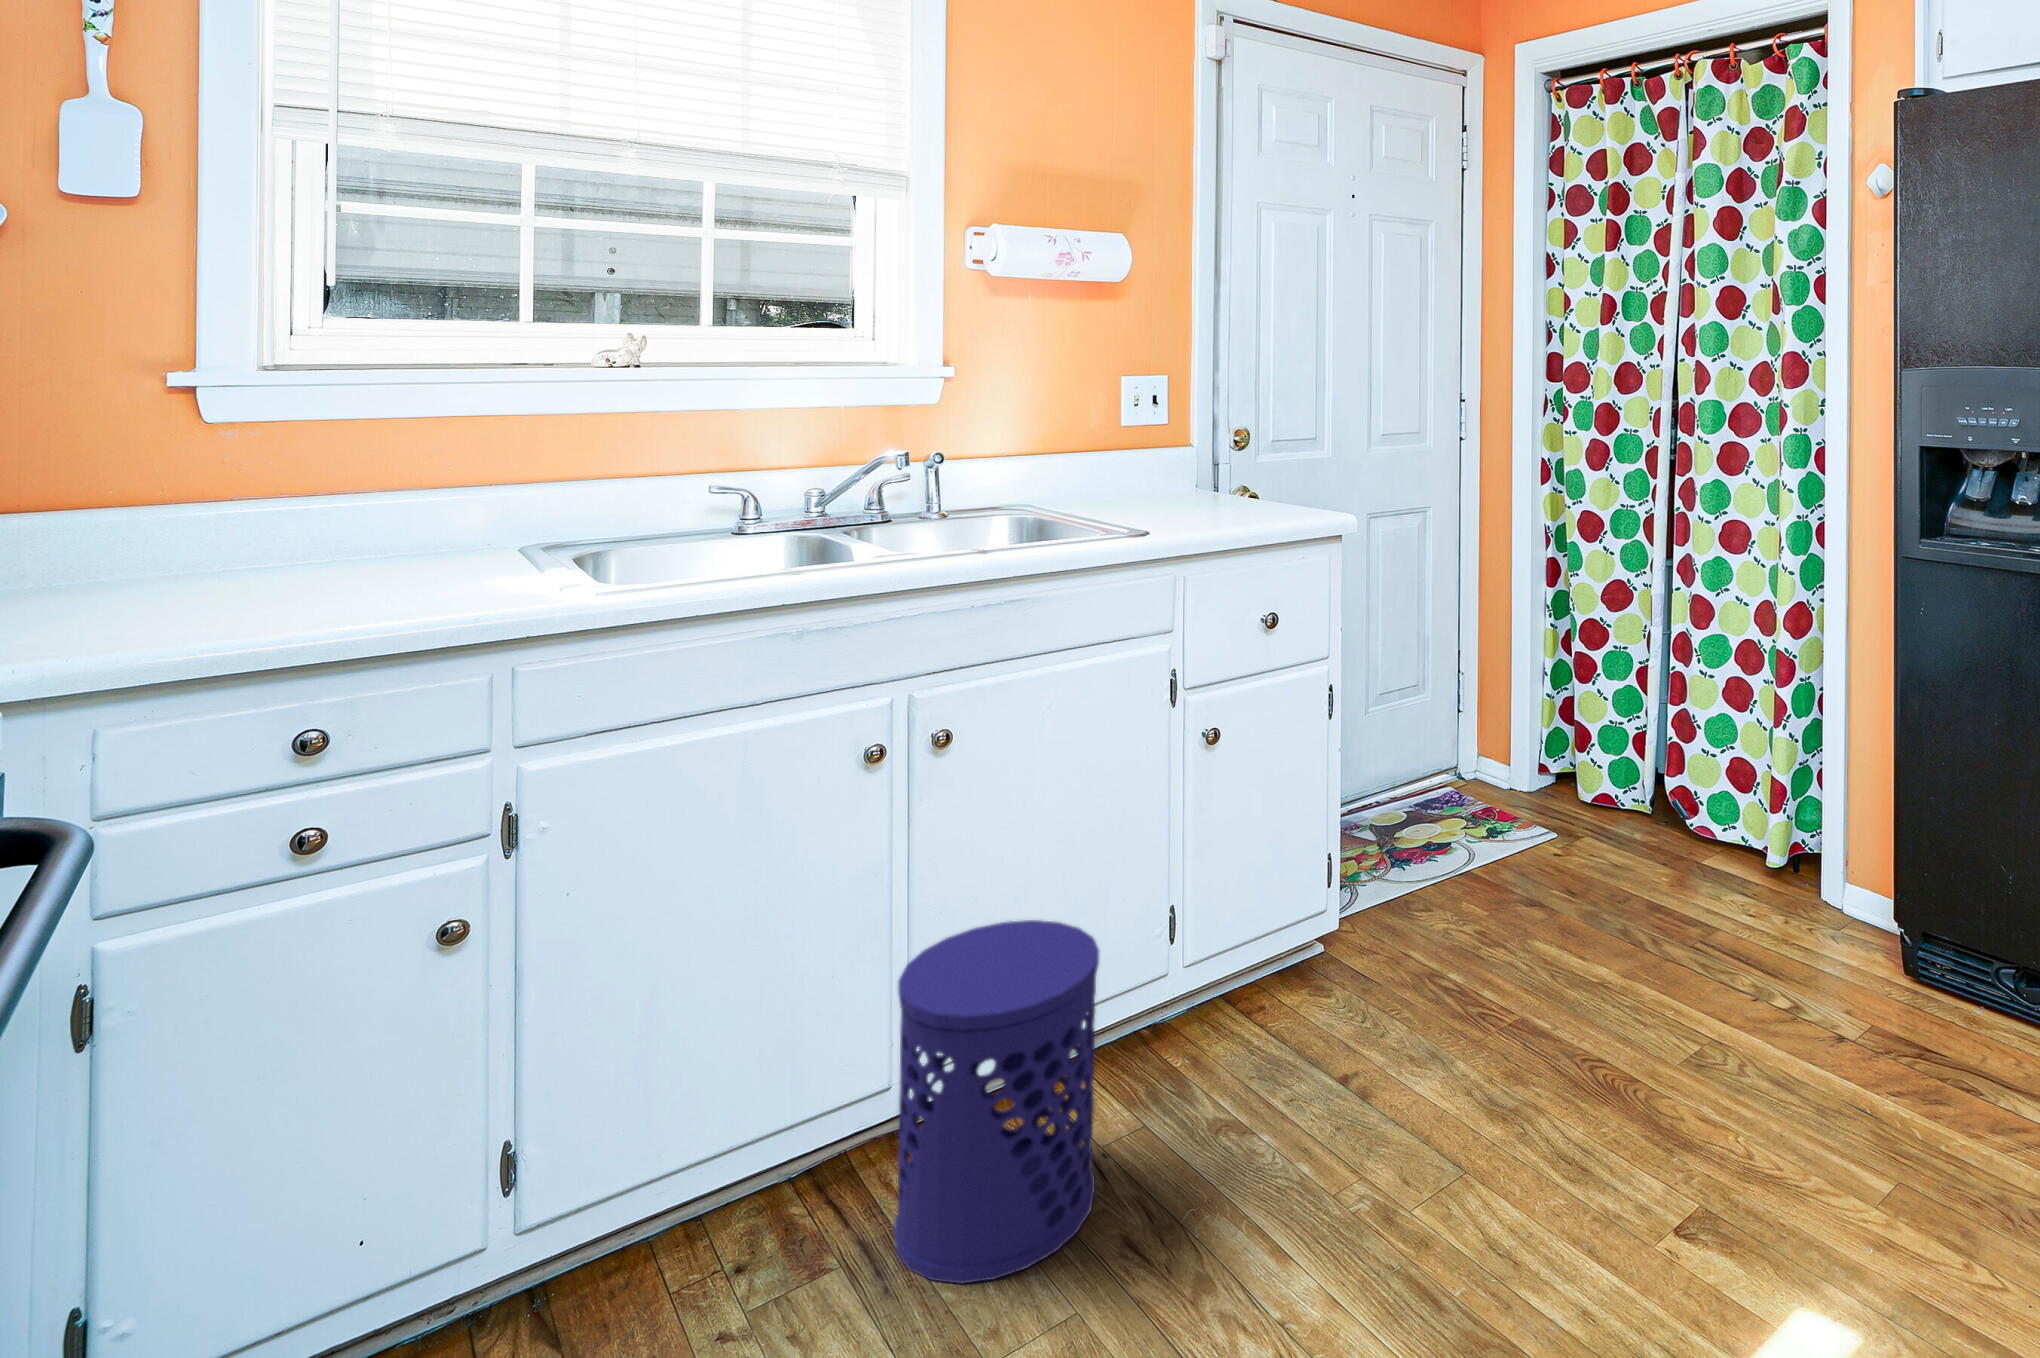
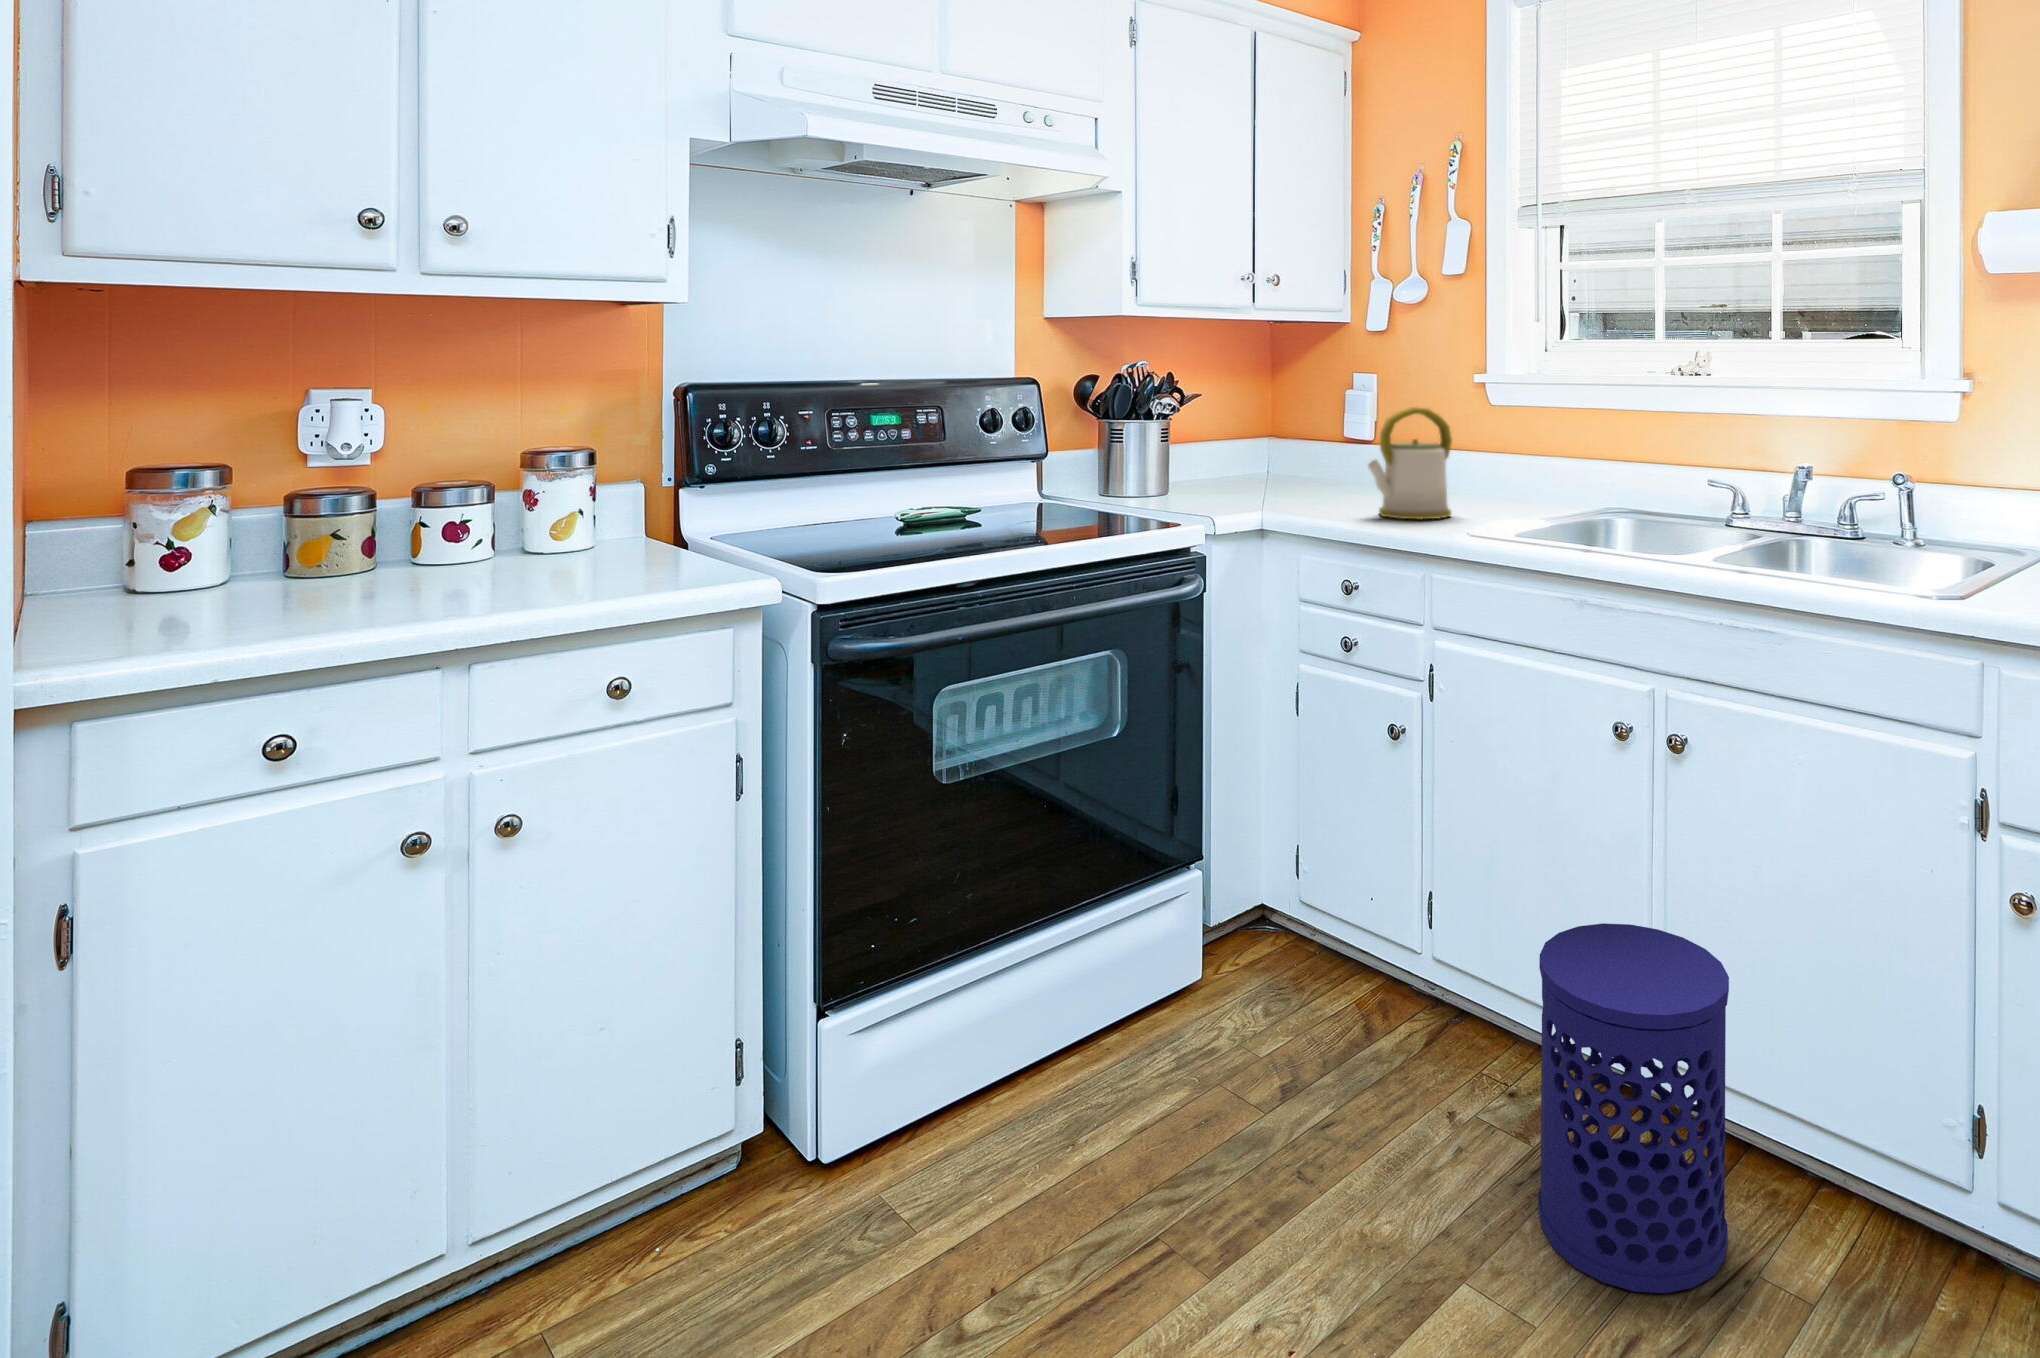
kettle: none [151,439,330,634] -> present [1368,407,1452,519]

